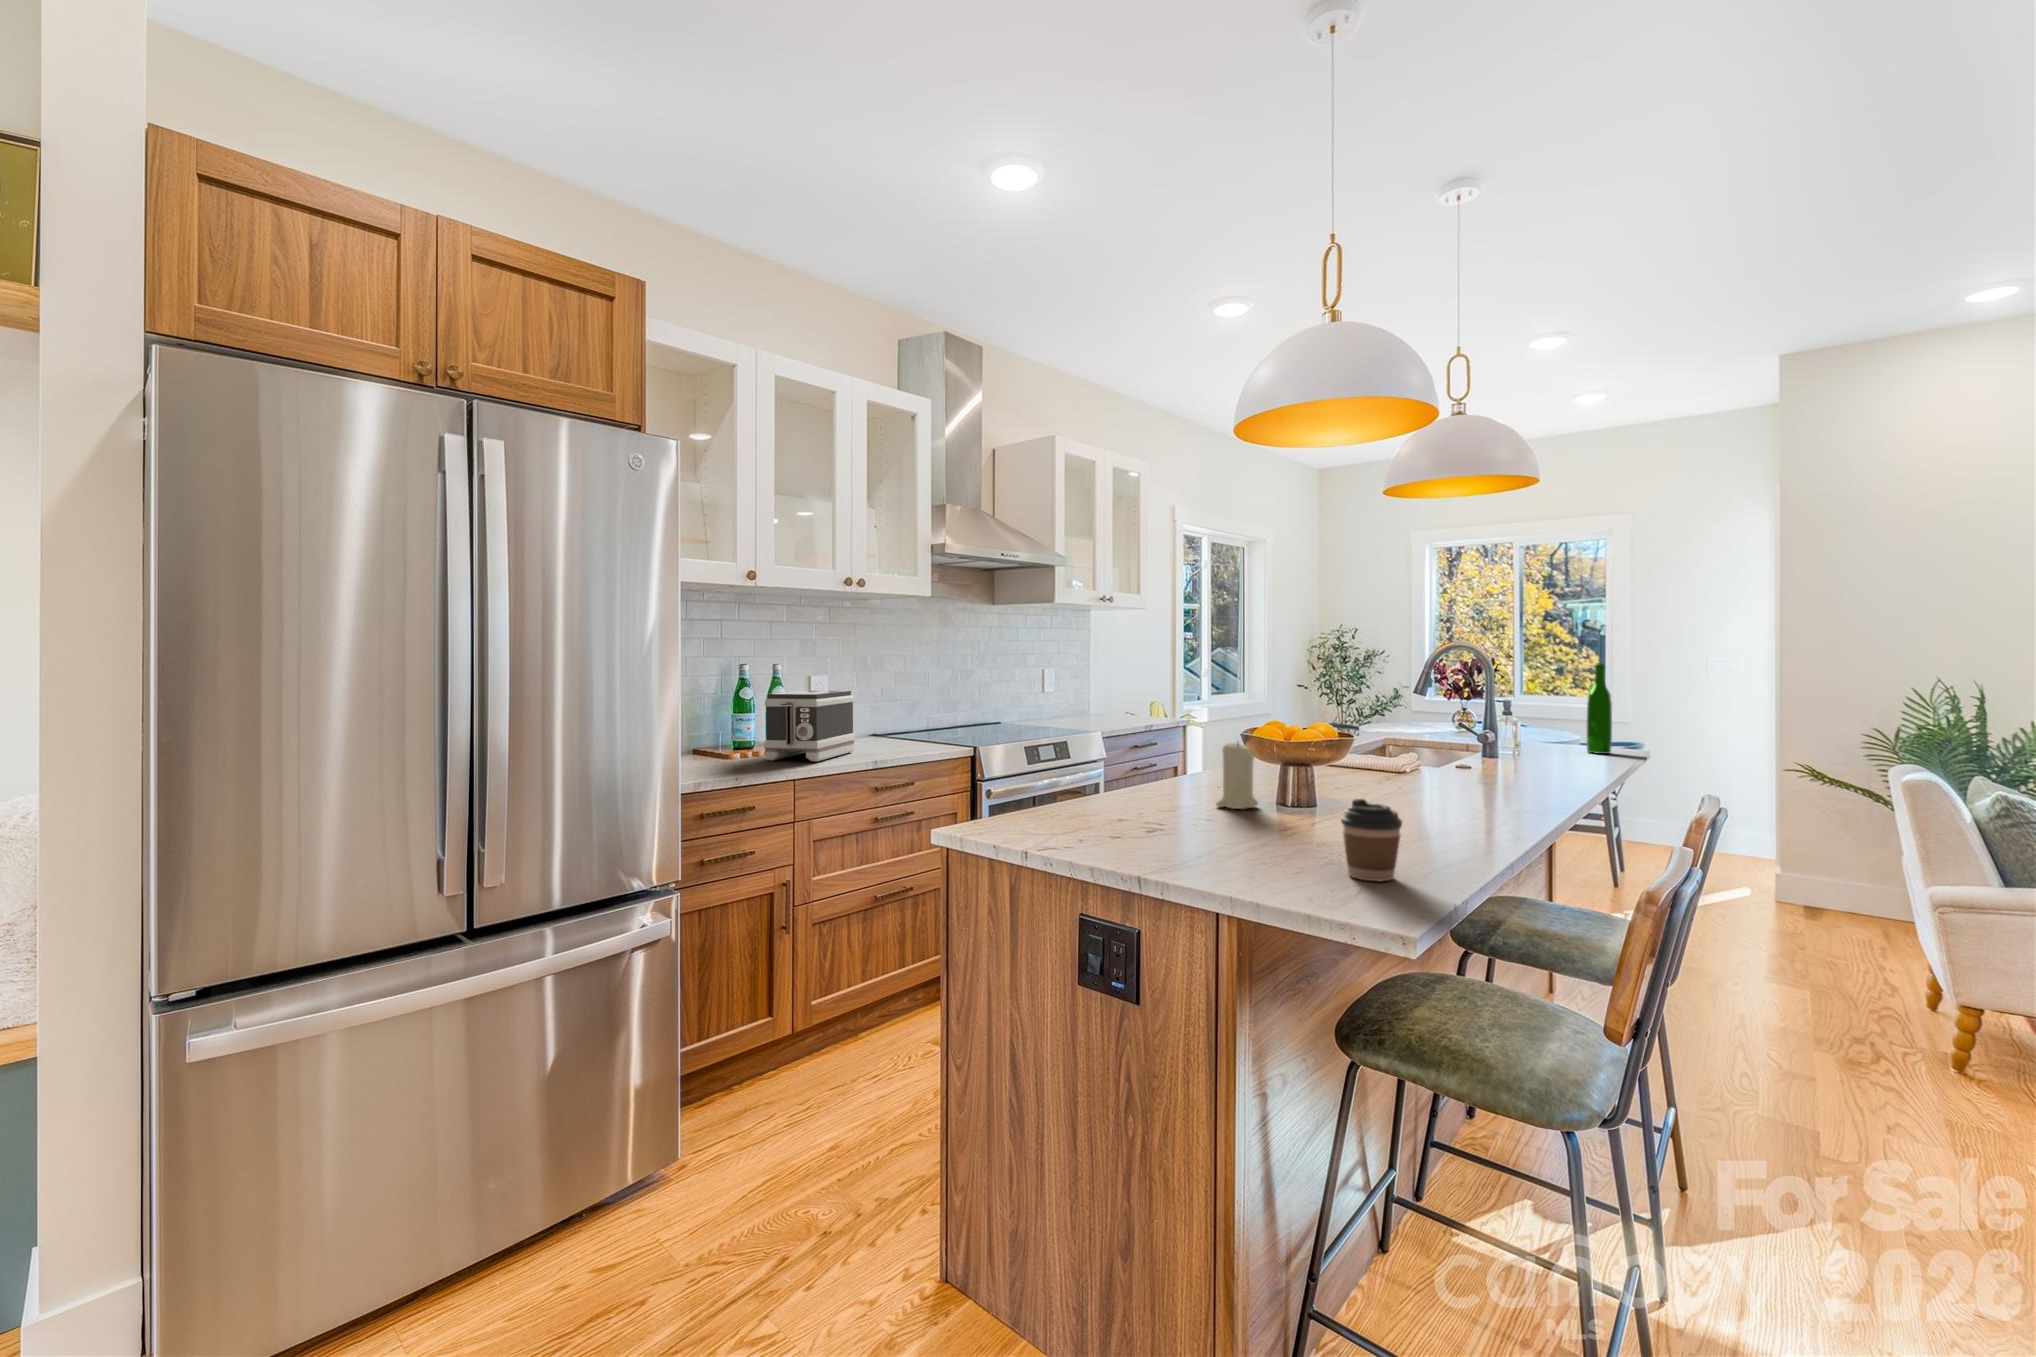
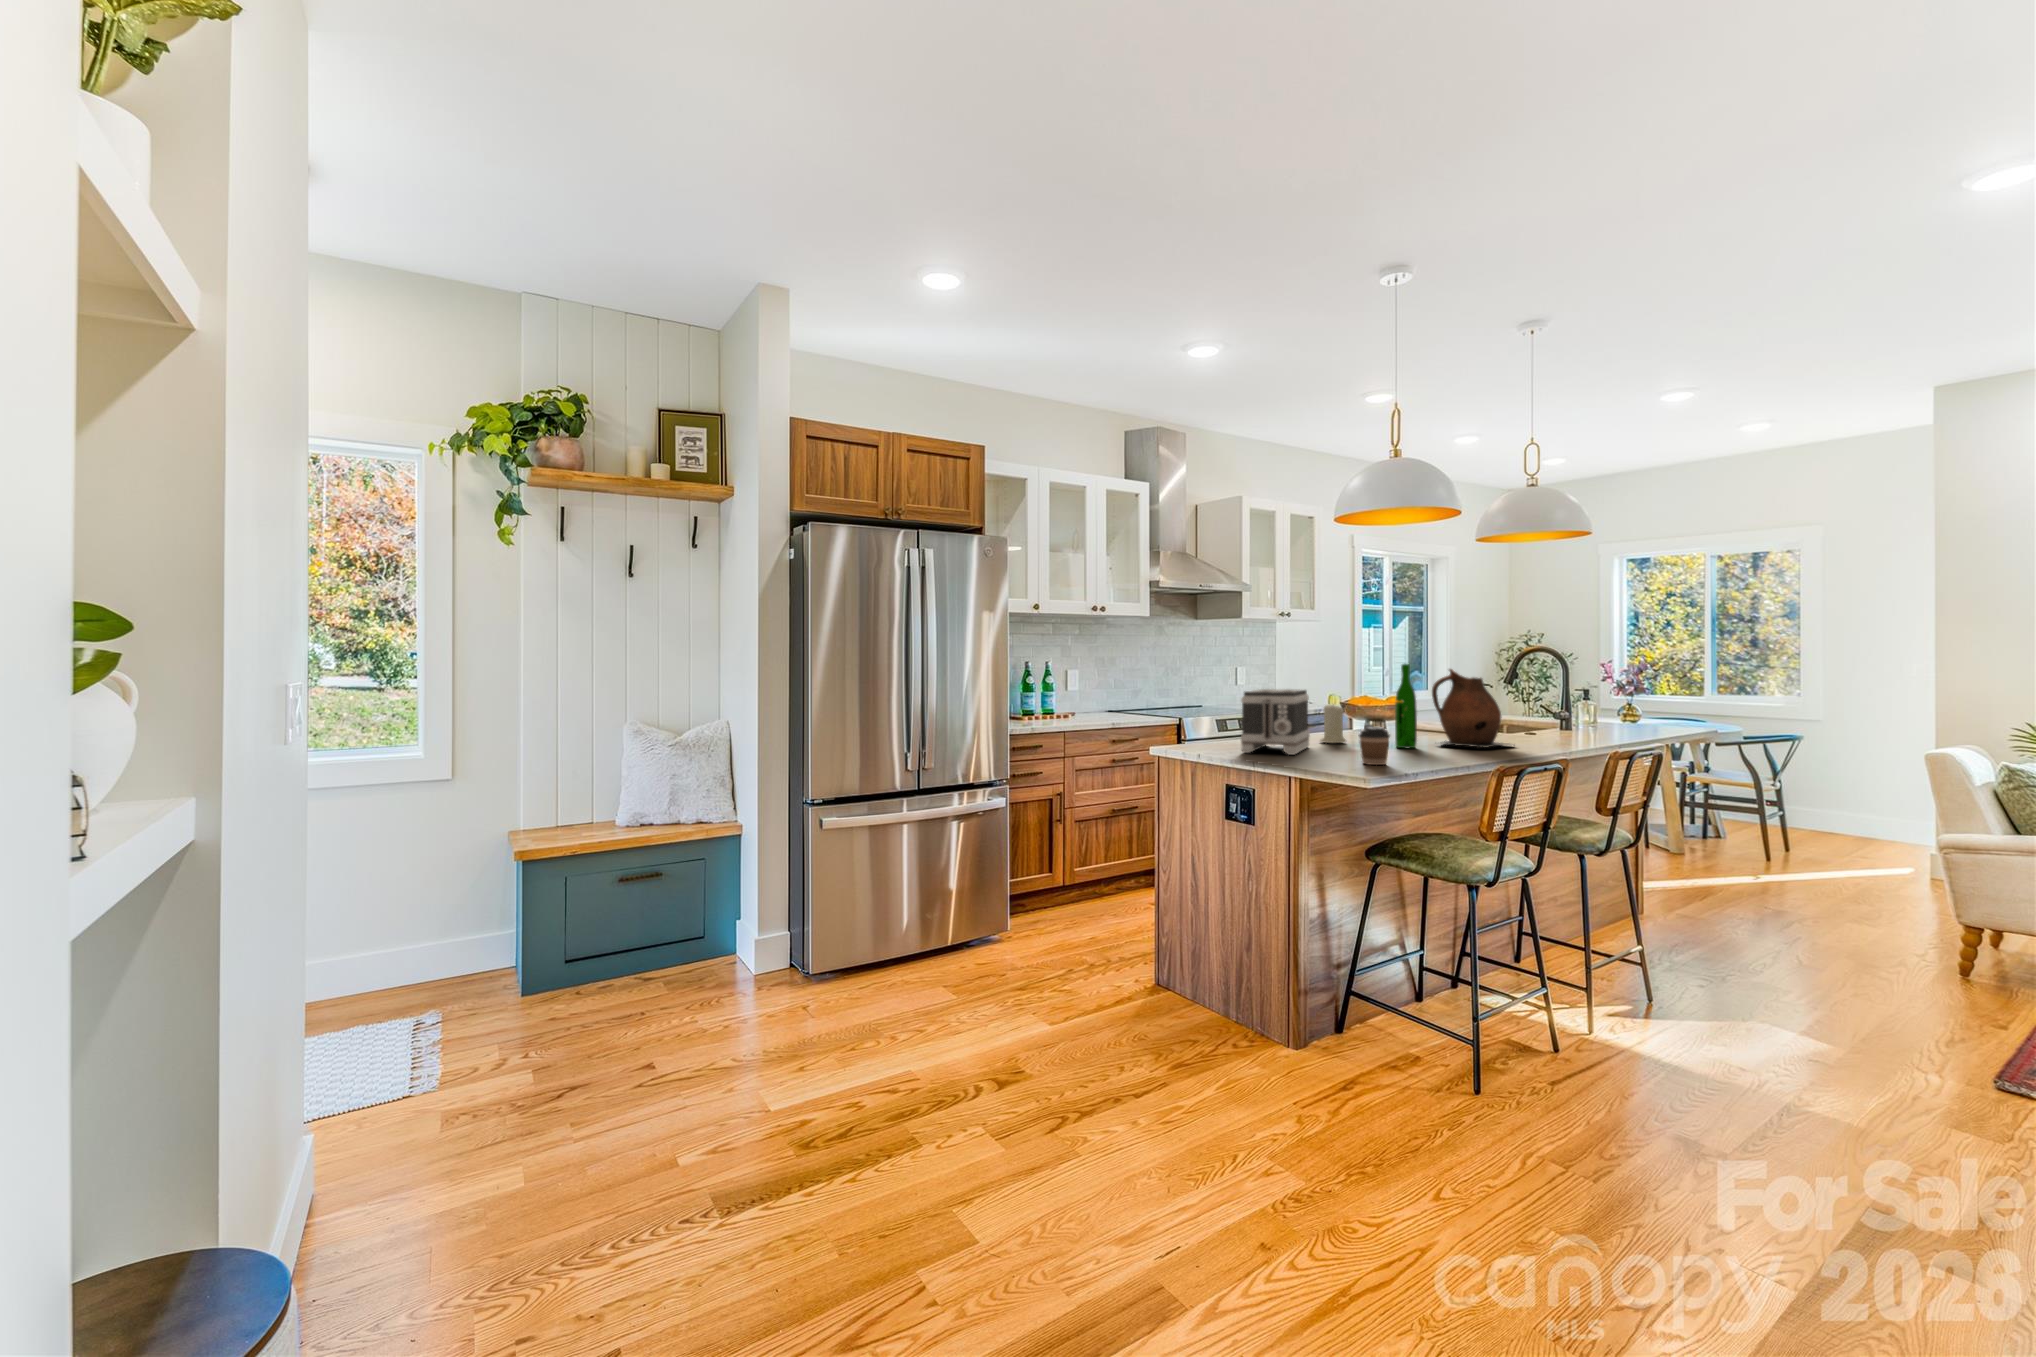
wine bottle: present [1586,664,1612,754] -> present [1395,664,1417,748]
ceramic pitcher: none [1389,684,1512,818] -> present [1432,669,1510,748]
toaster: present [764,691,855,761] -> present [1241,689,1310,755]

